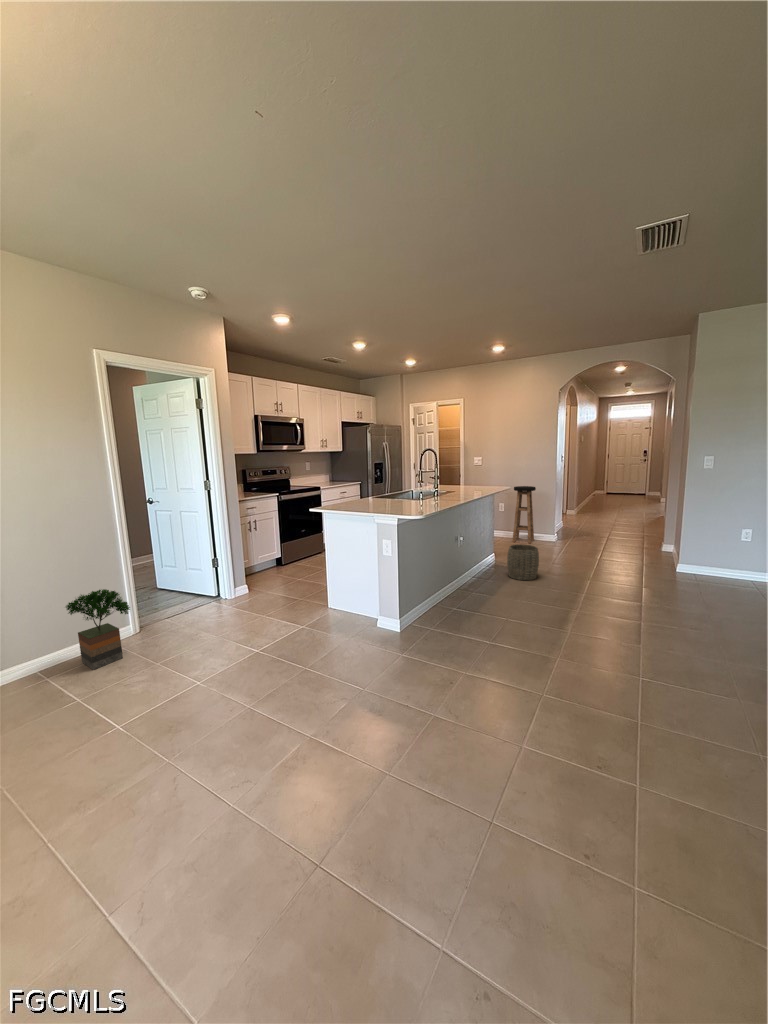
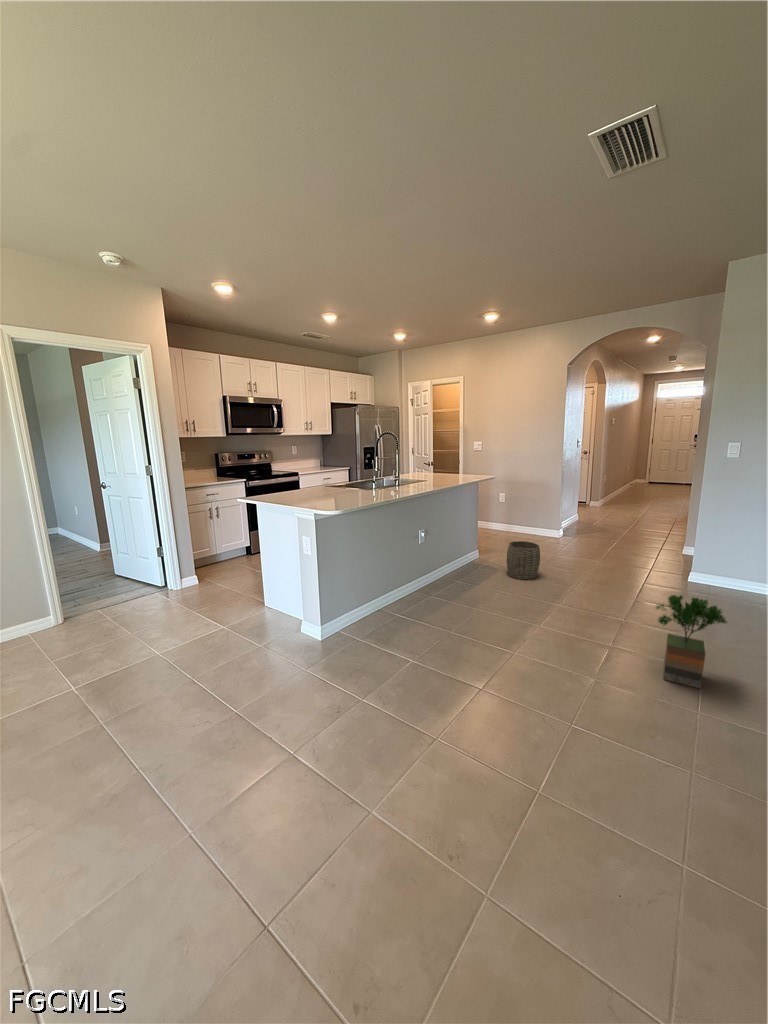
bar stool: present [512,486,536,543] -> none [513,477,540,538]
potted tree: present [66,589,130,670] -> present [656,595,727,688]

